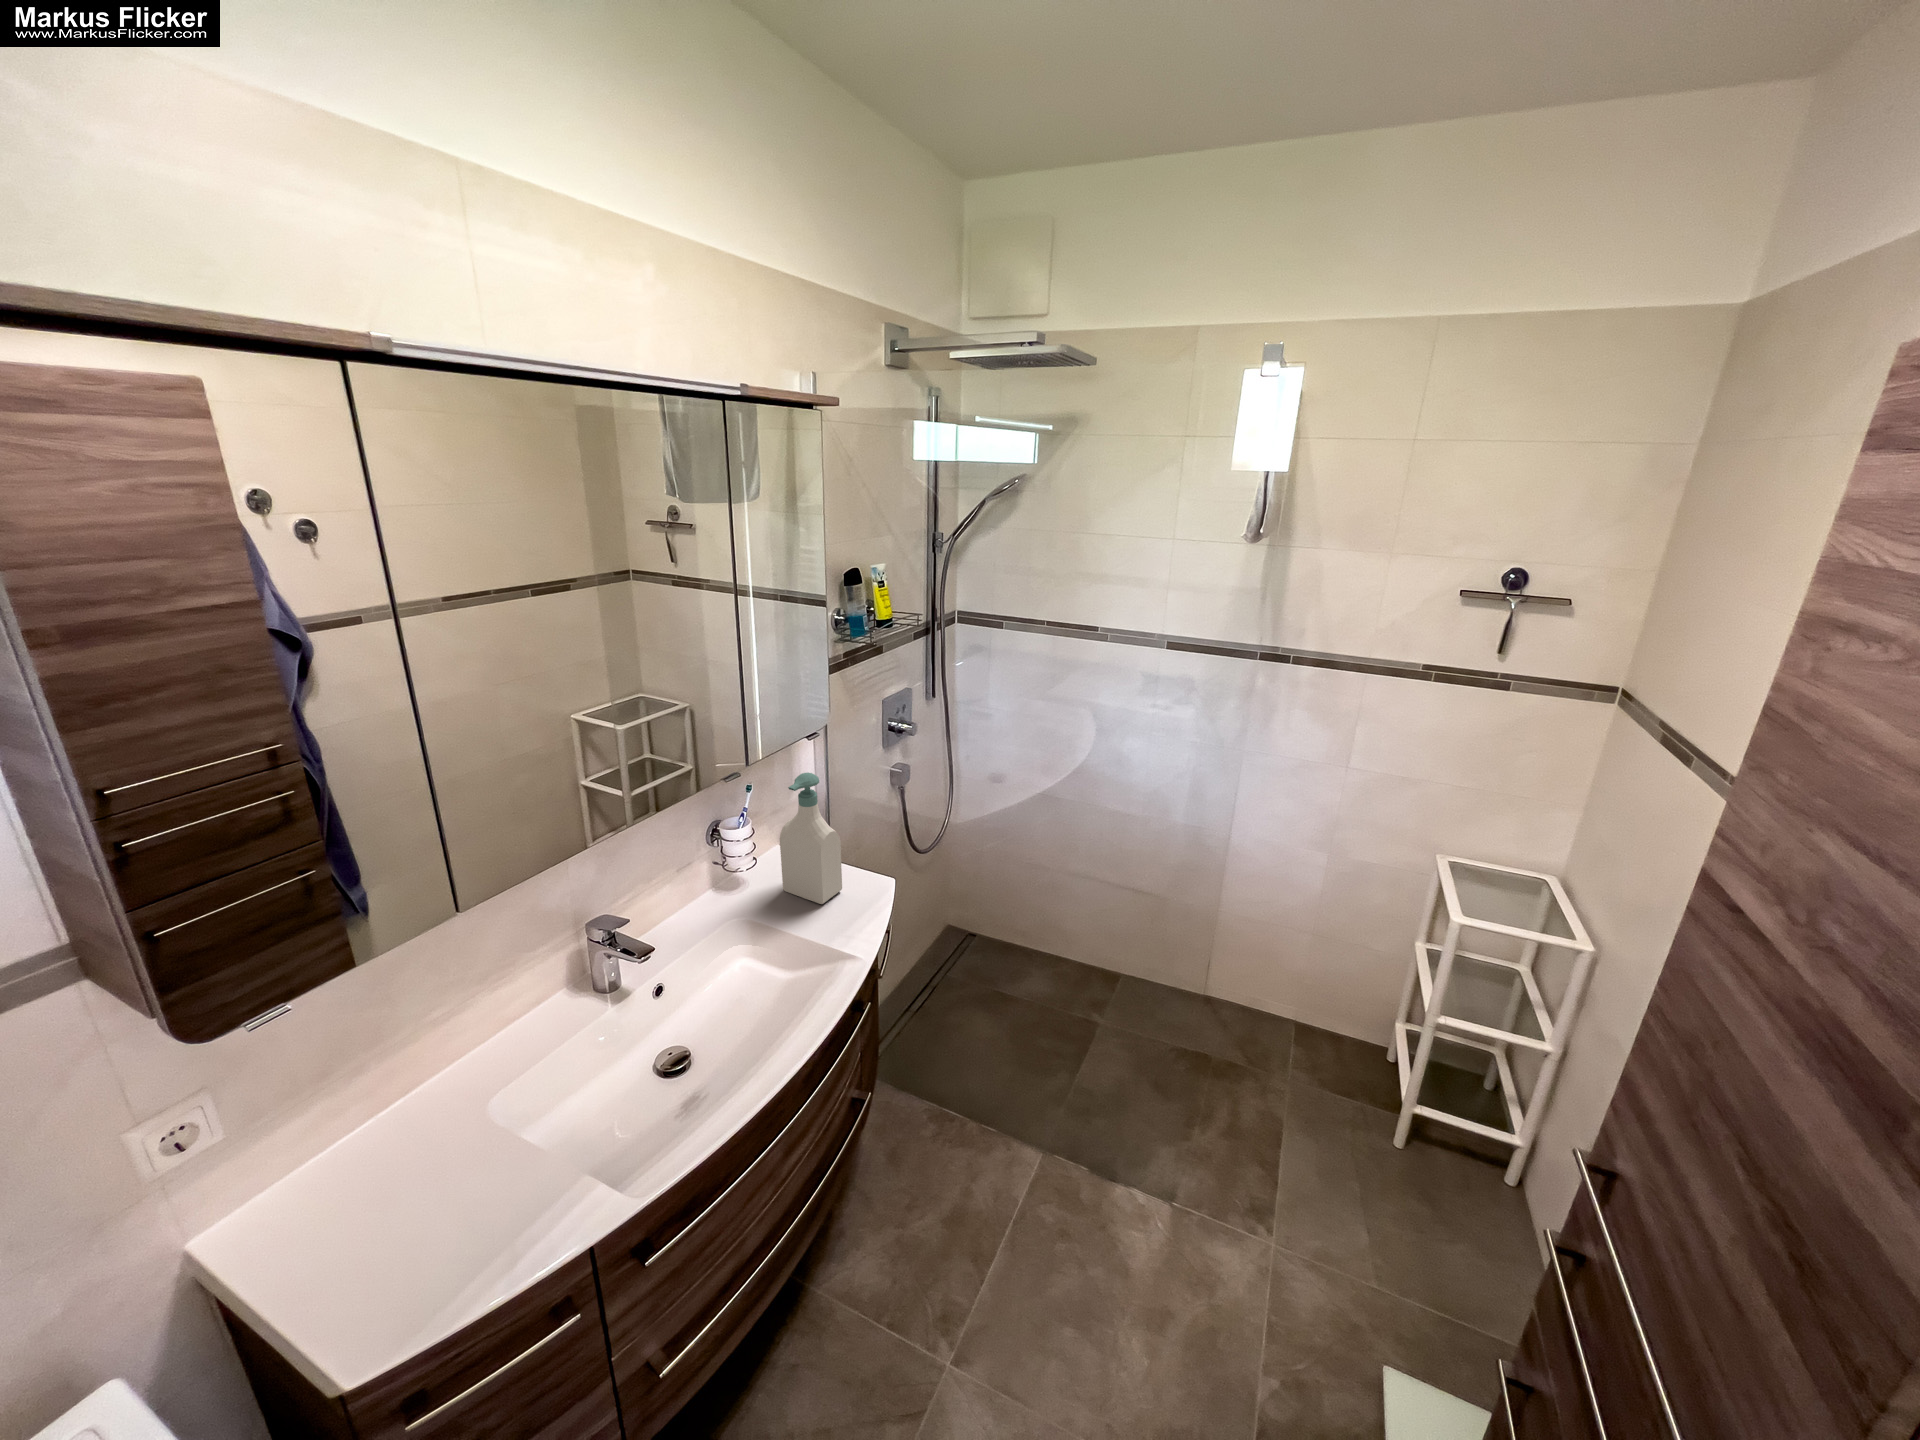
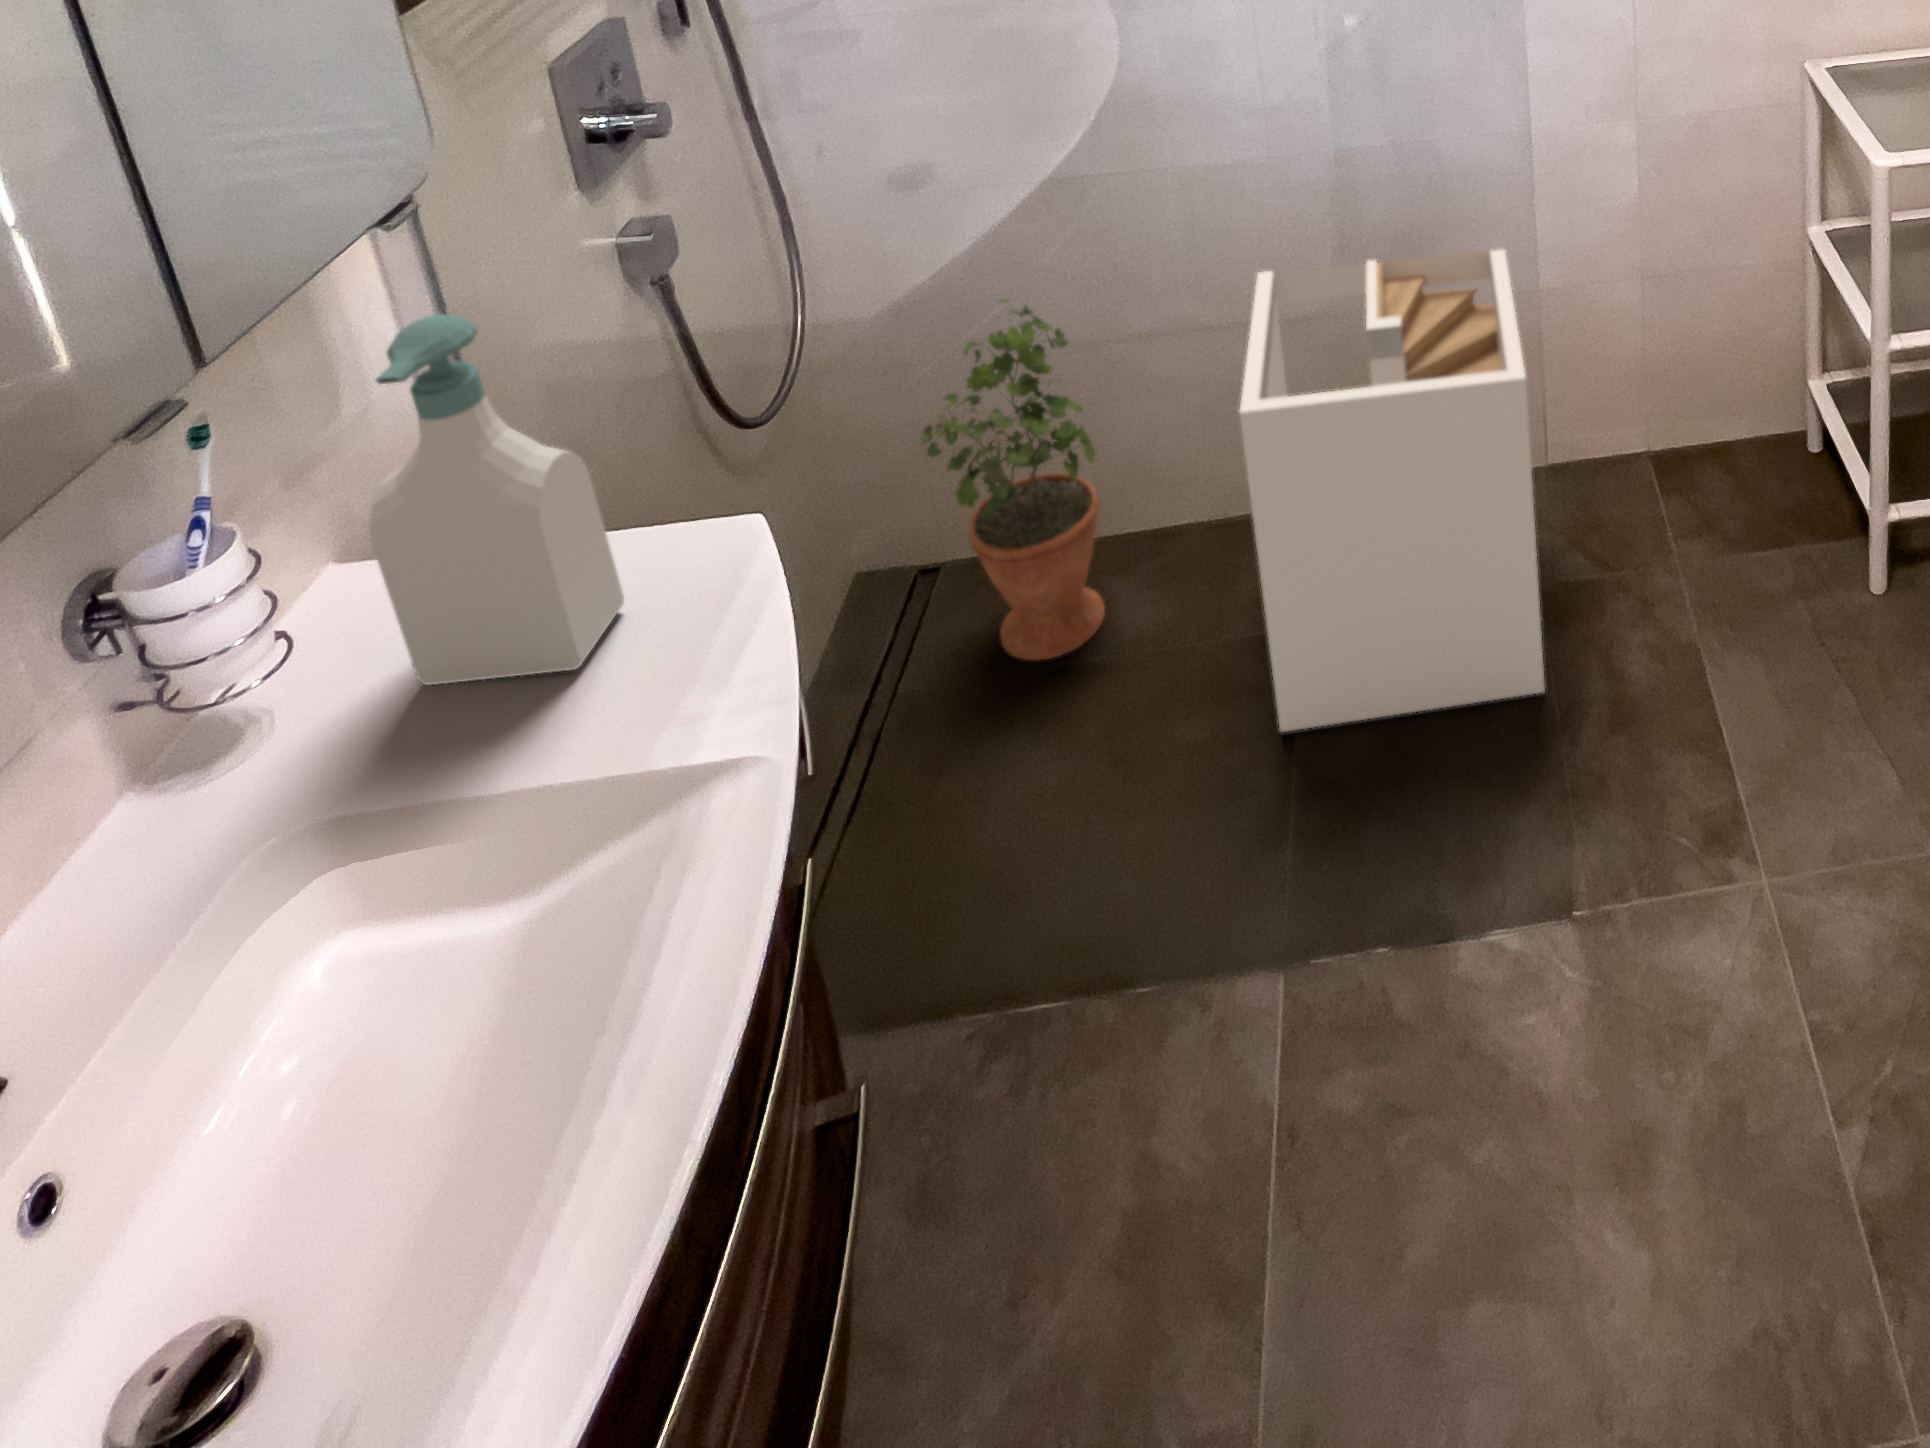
potted plant: none [974,836,1039,987] -> present [921,299,1105,660]
laundry hamper: none [1075,861,1236,1101] -> present [1240,249,1545,732]

